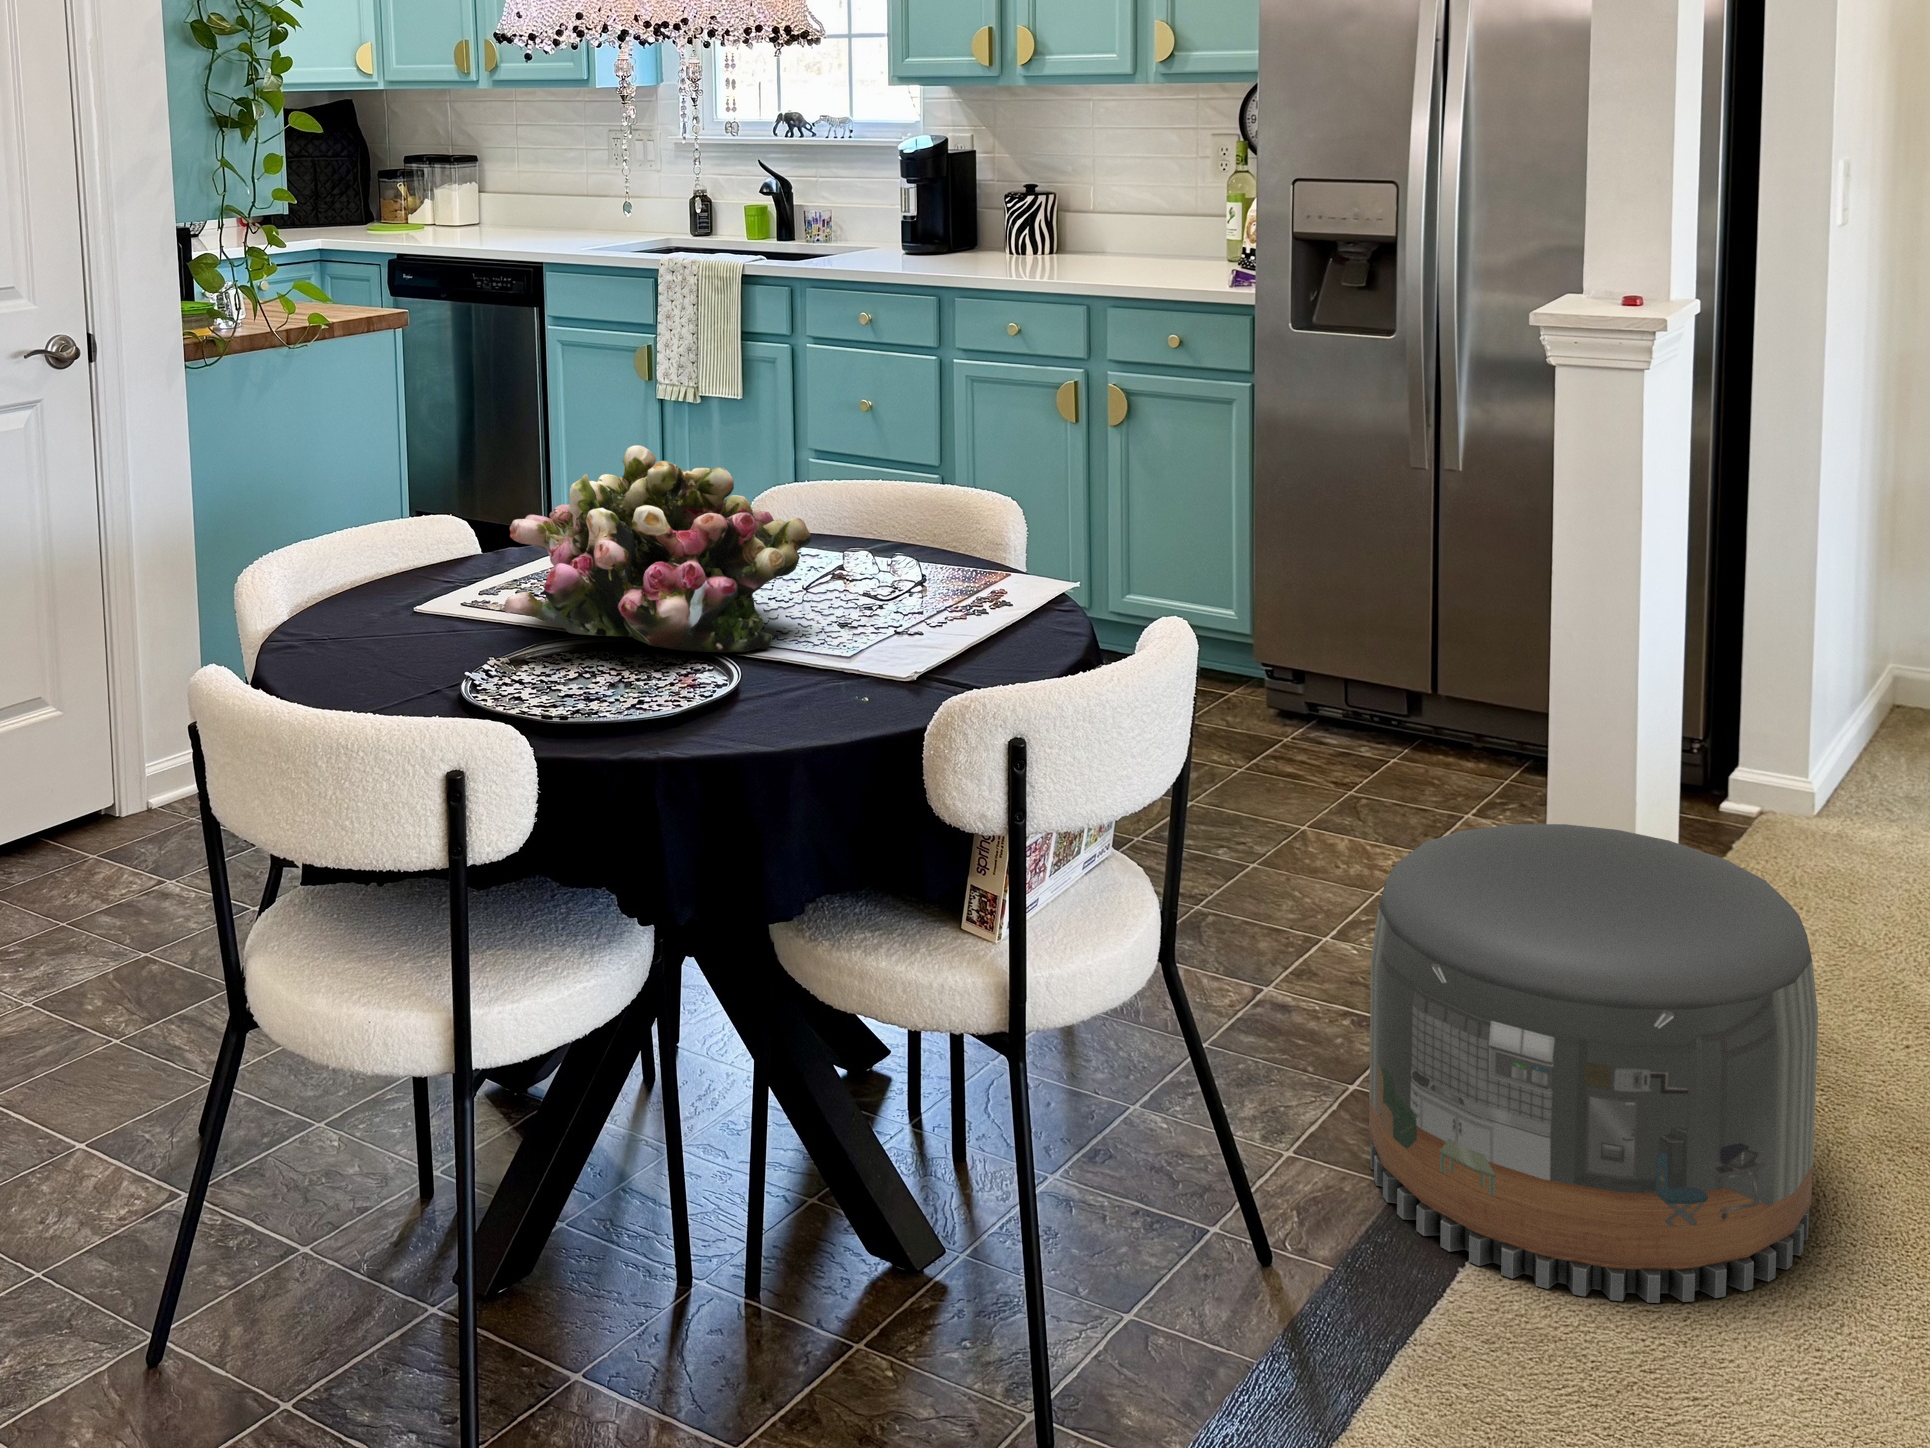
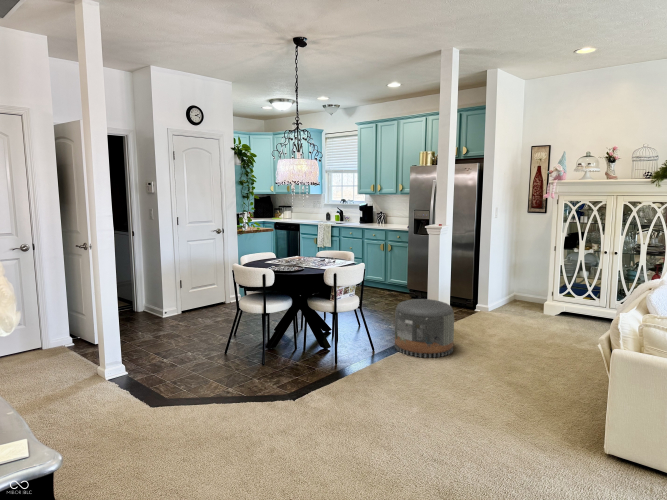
flower arrangement: present [504,445,811,652] -> none [275,240,317,267]

